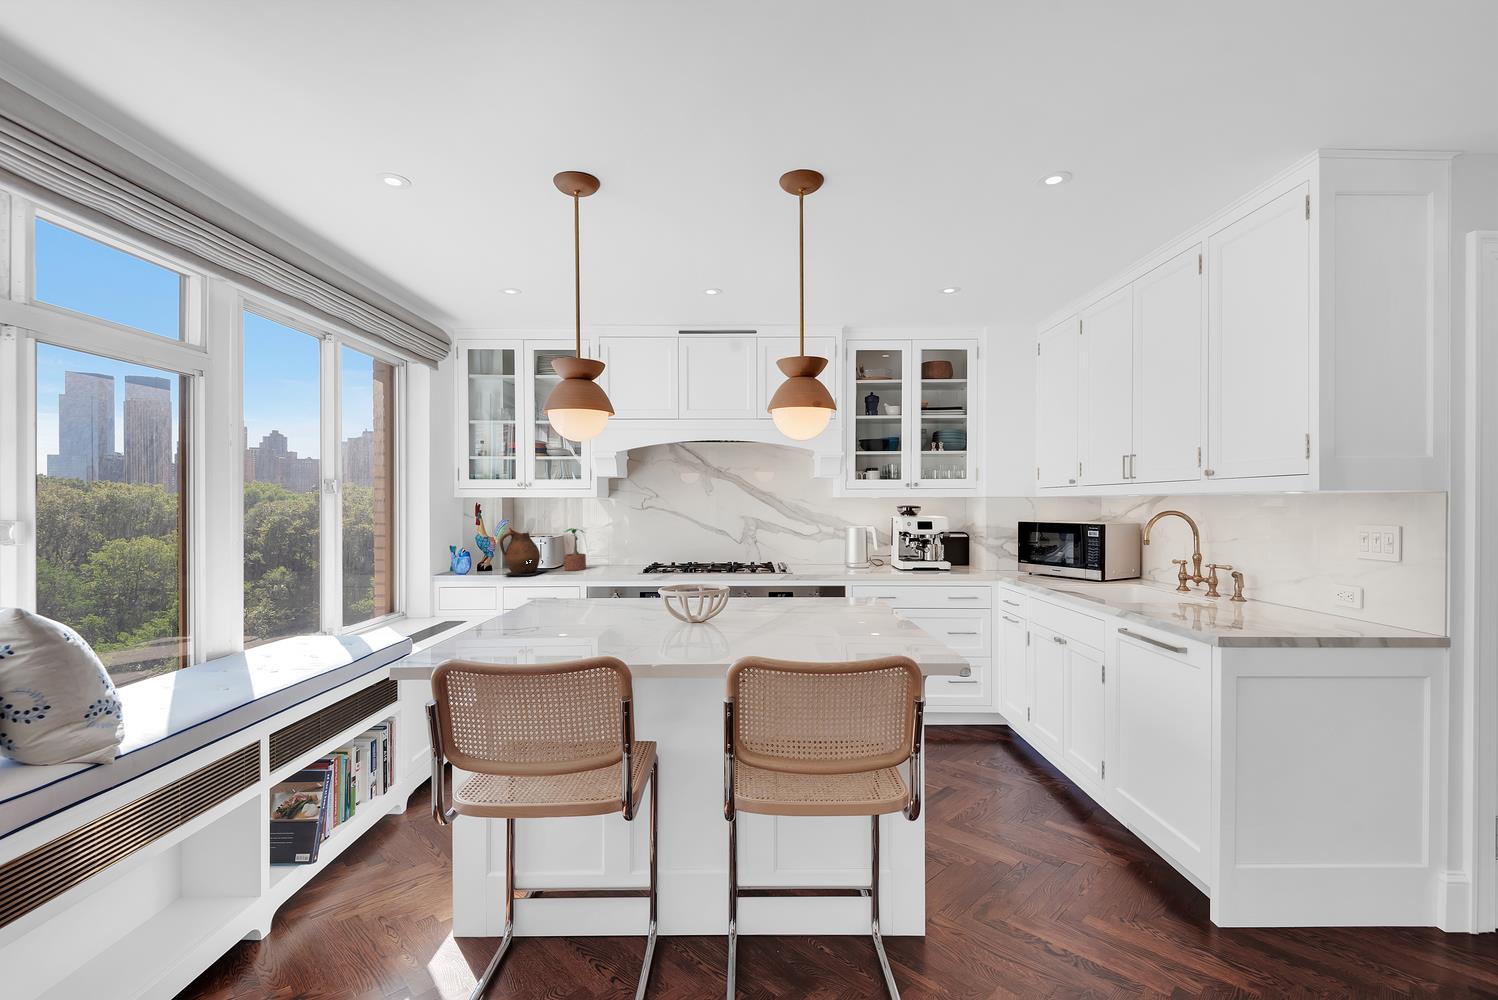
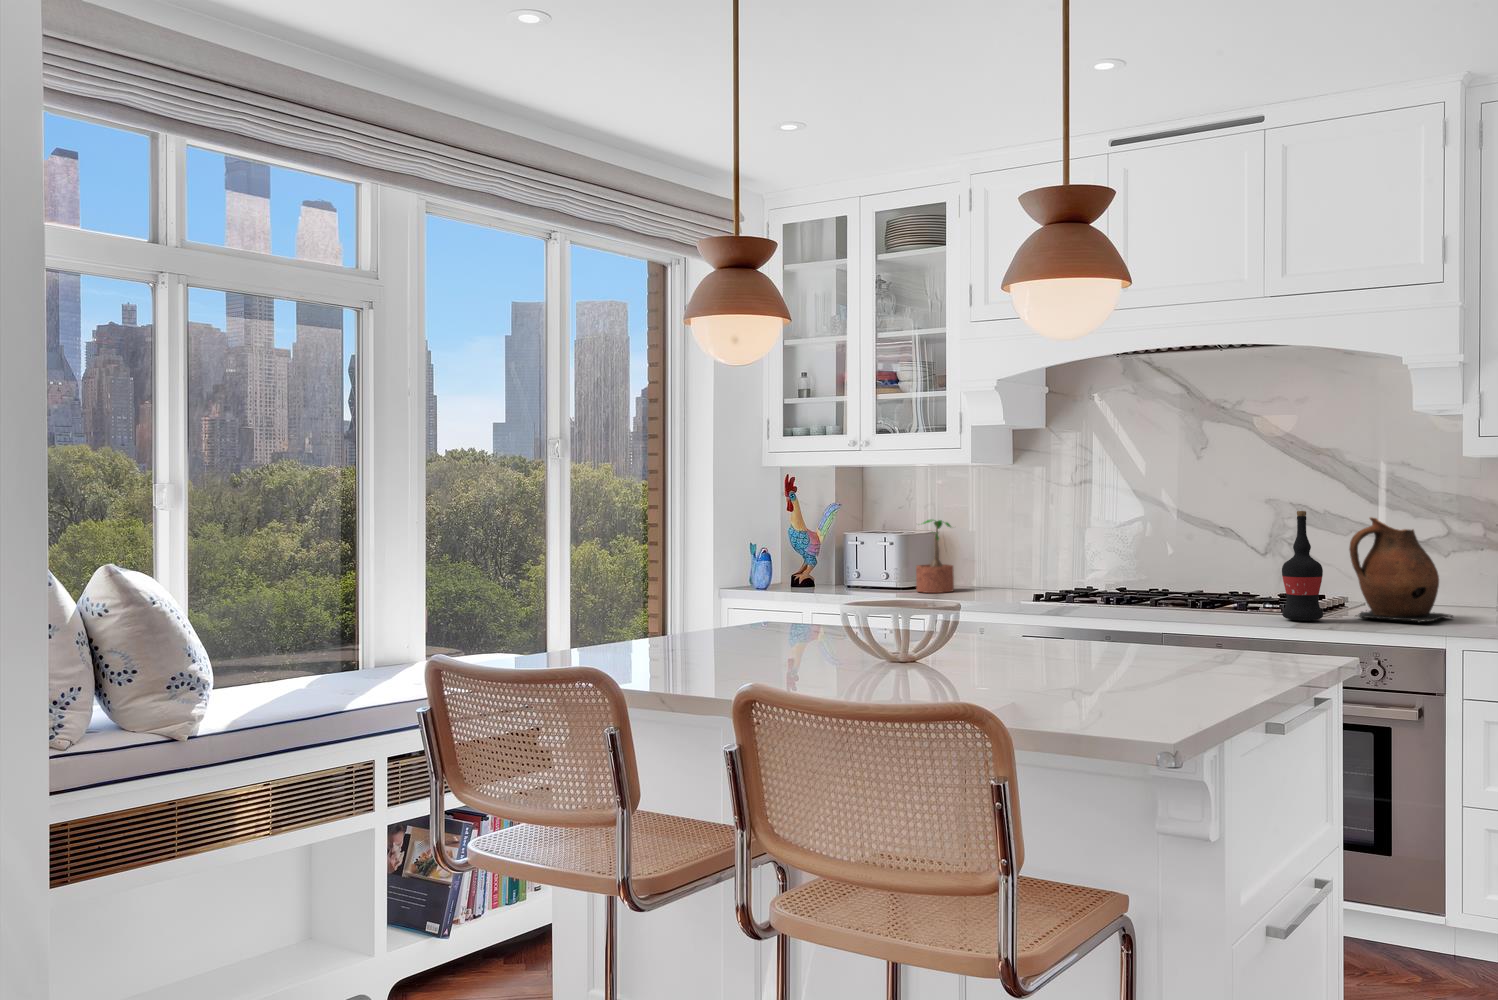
wine bottle: none [773,518,792,570] -> present [1282,511,1323,621]
ceramic pitcher: present [500,528,547,576] -> present [1349,517,1453,623]

